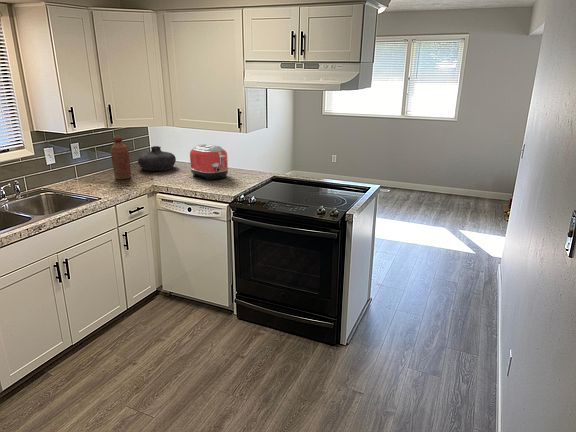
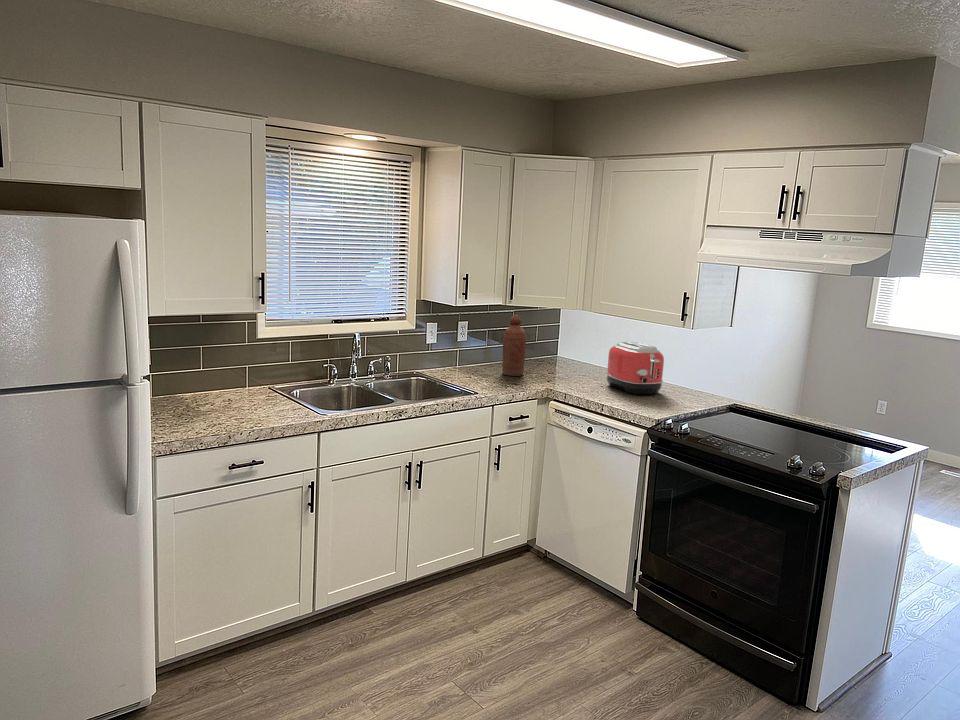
vase: present [138,146,176,171] -> none [537,337,590,373]

